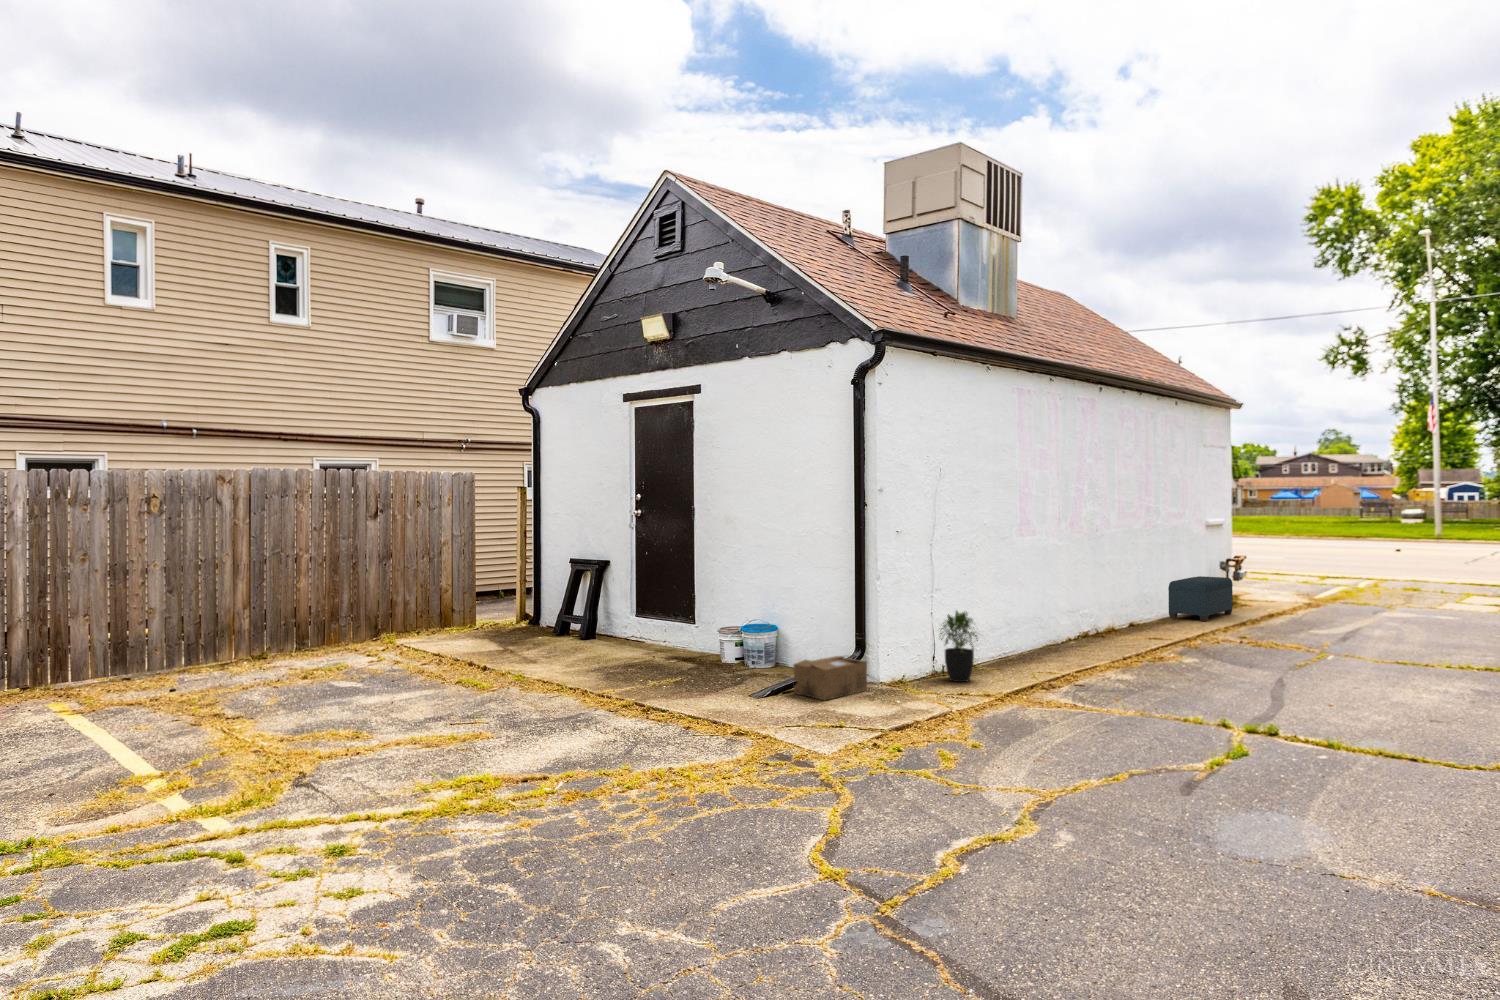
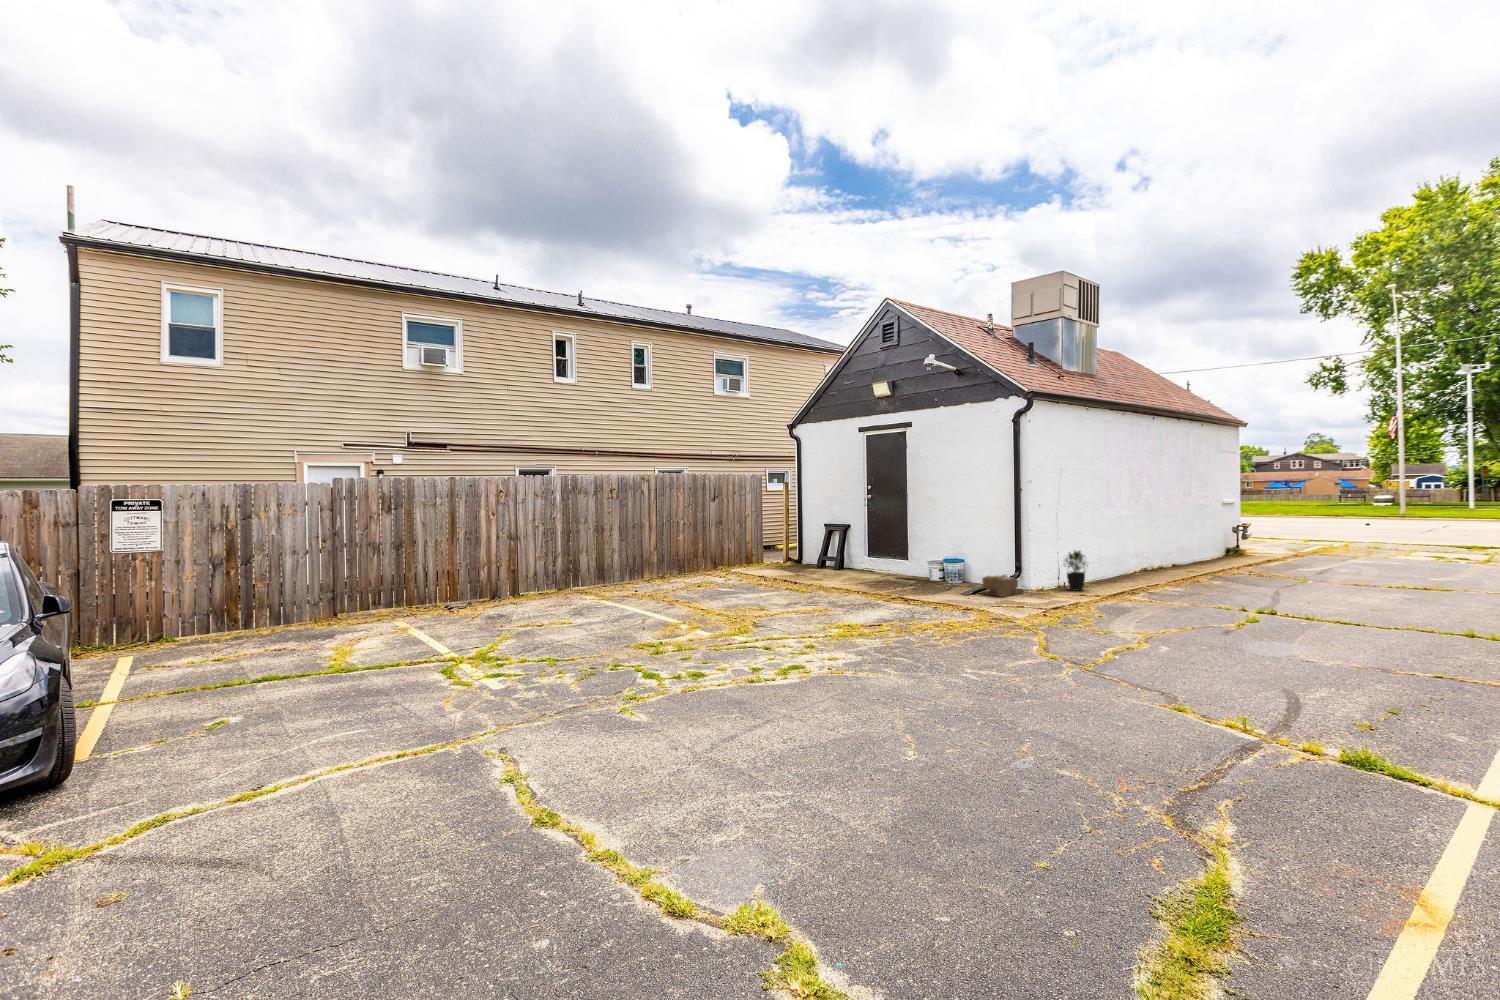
bench: present [1168,576,1233,621] -> none [1197,536,1242,564]

